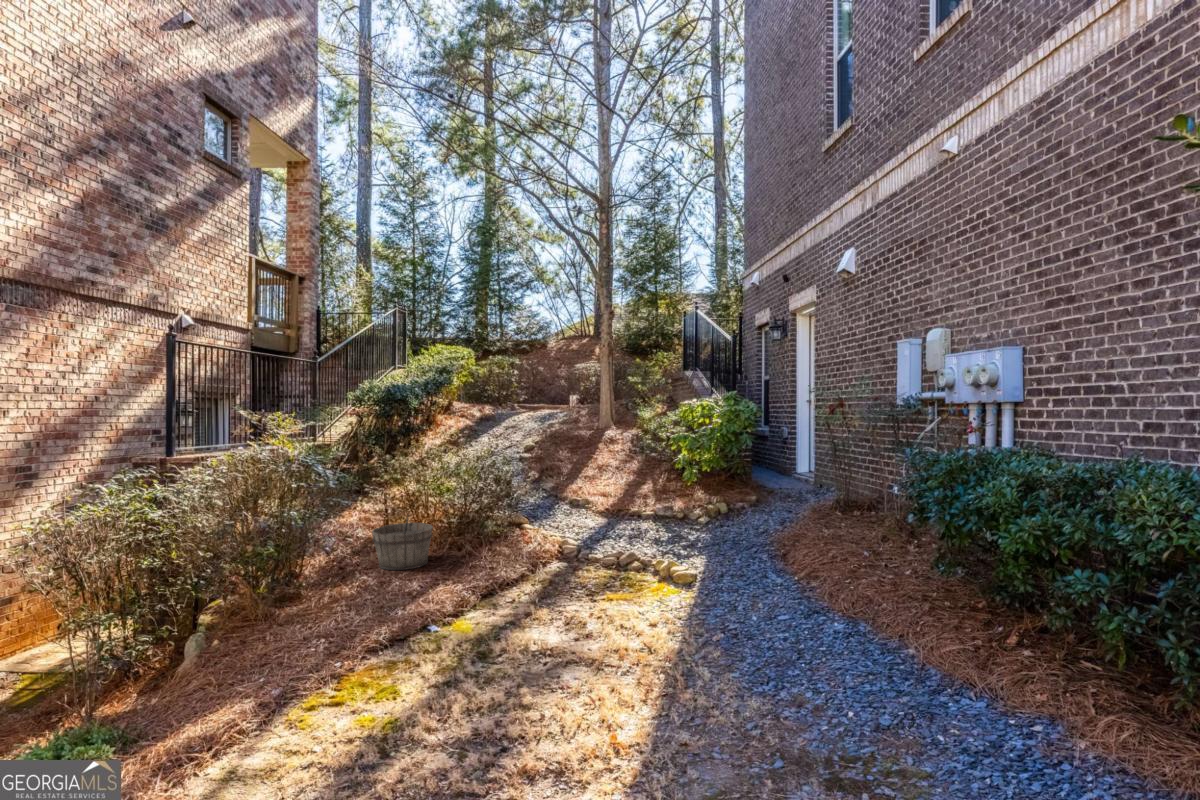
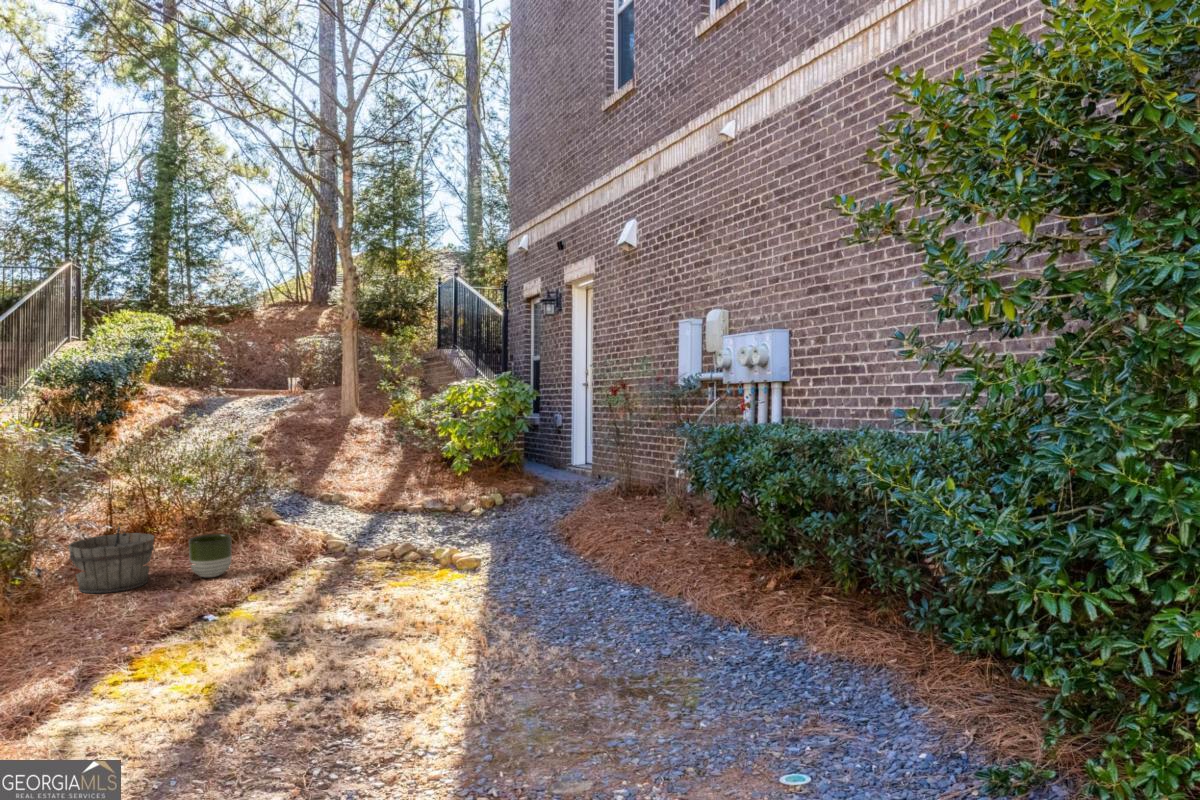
planter: none [456,528,488,564] -> present [189,534,232,578]

